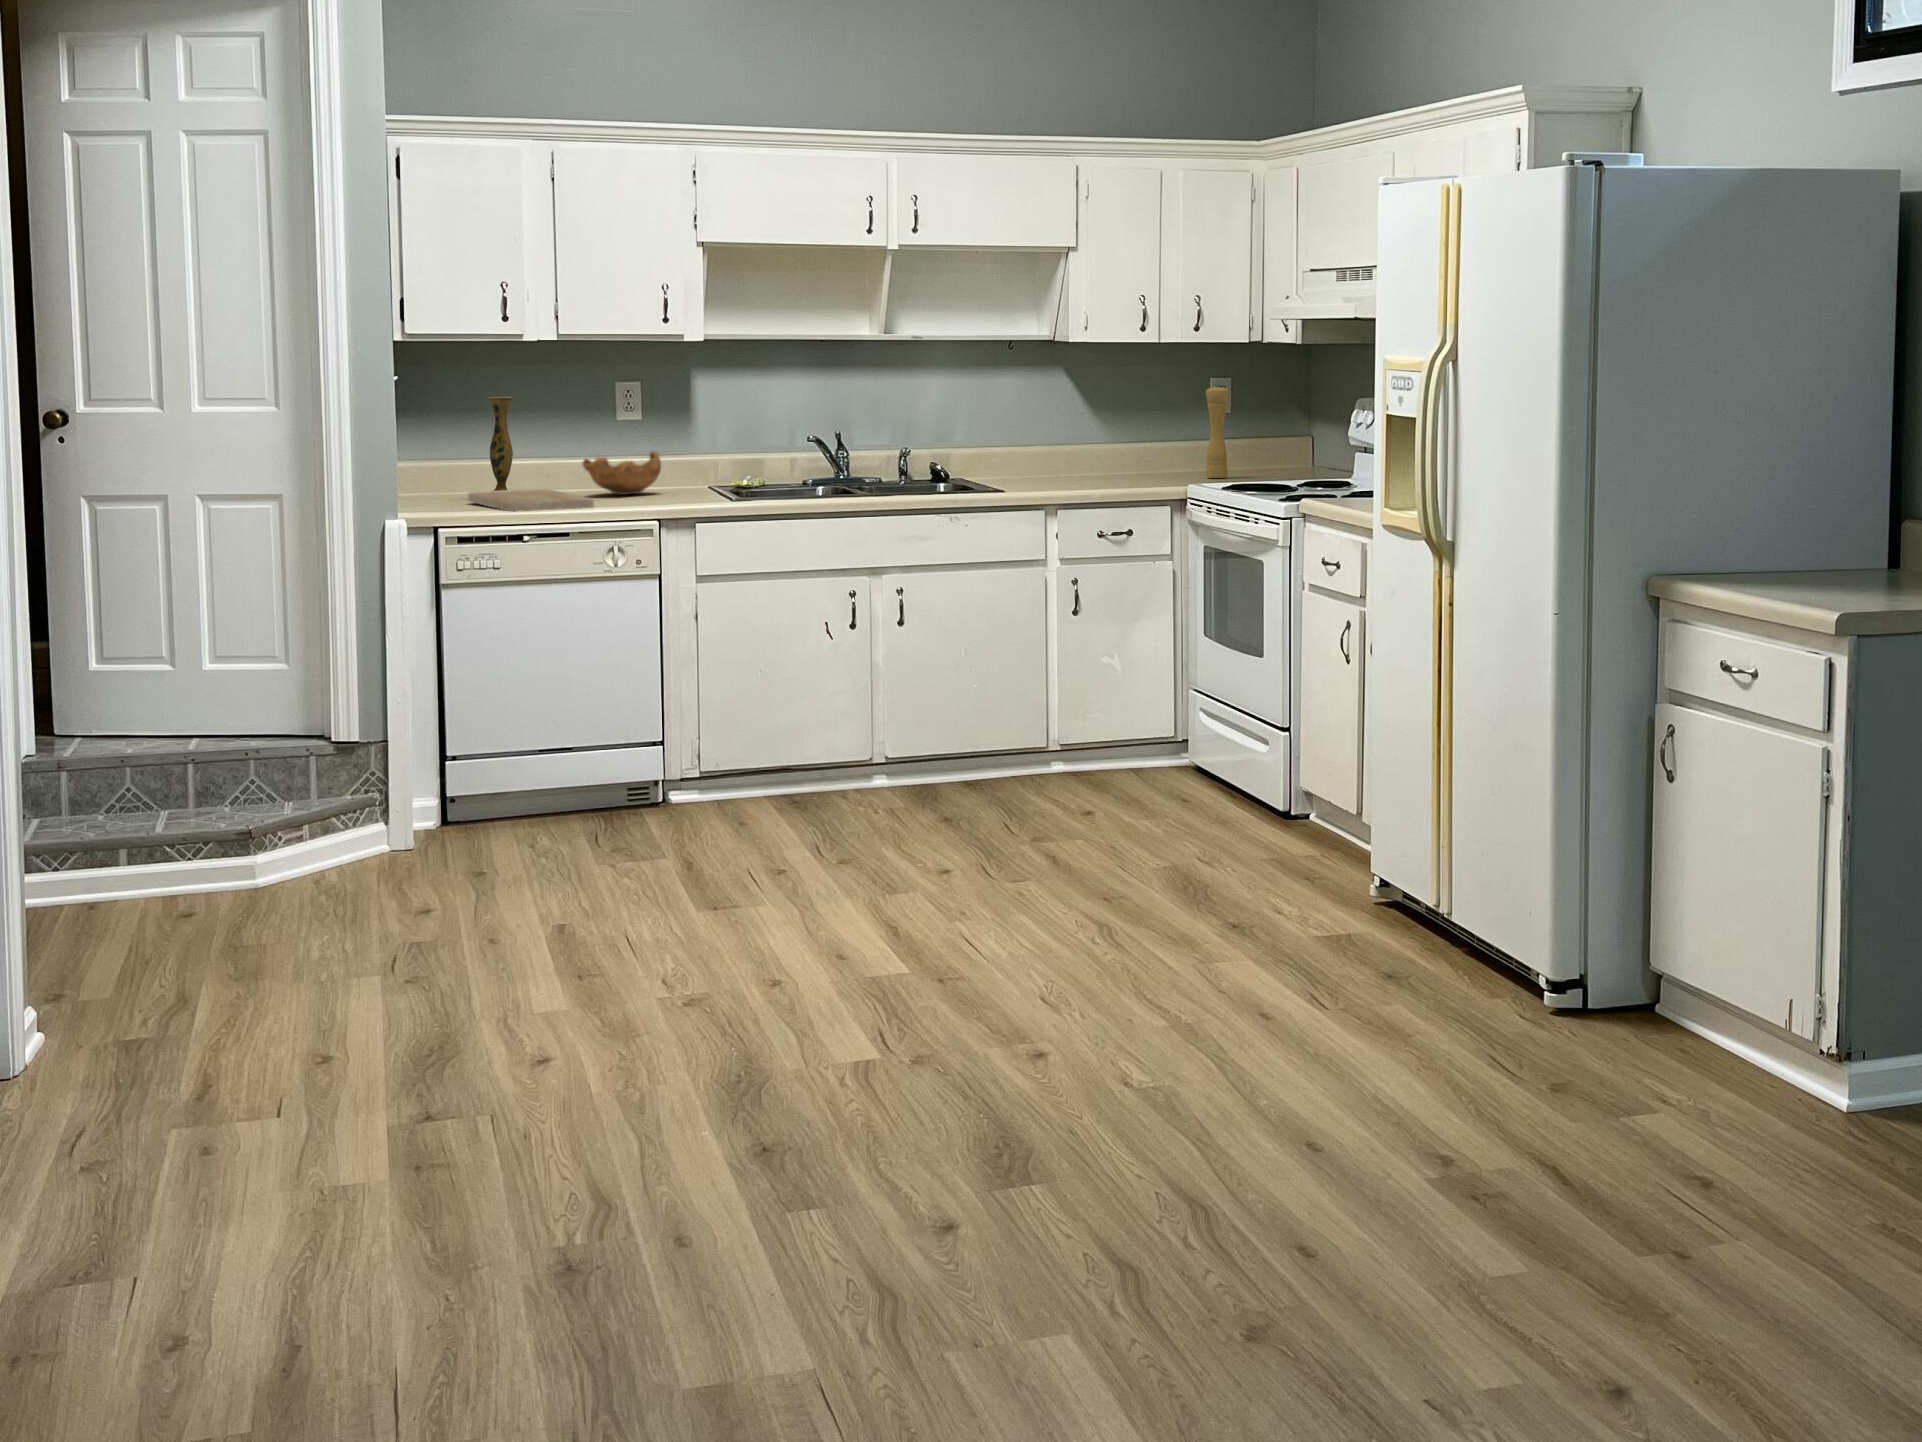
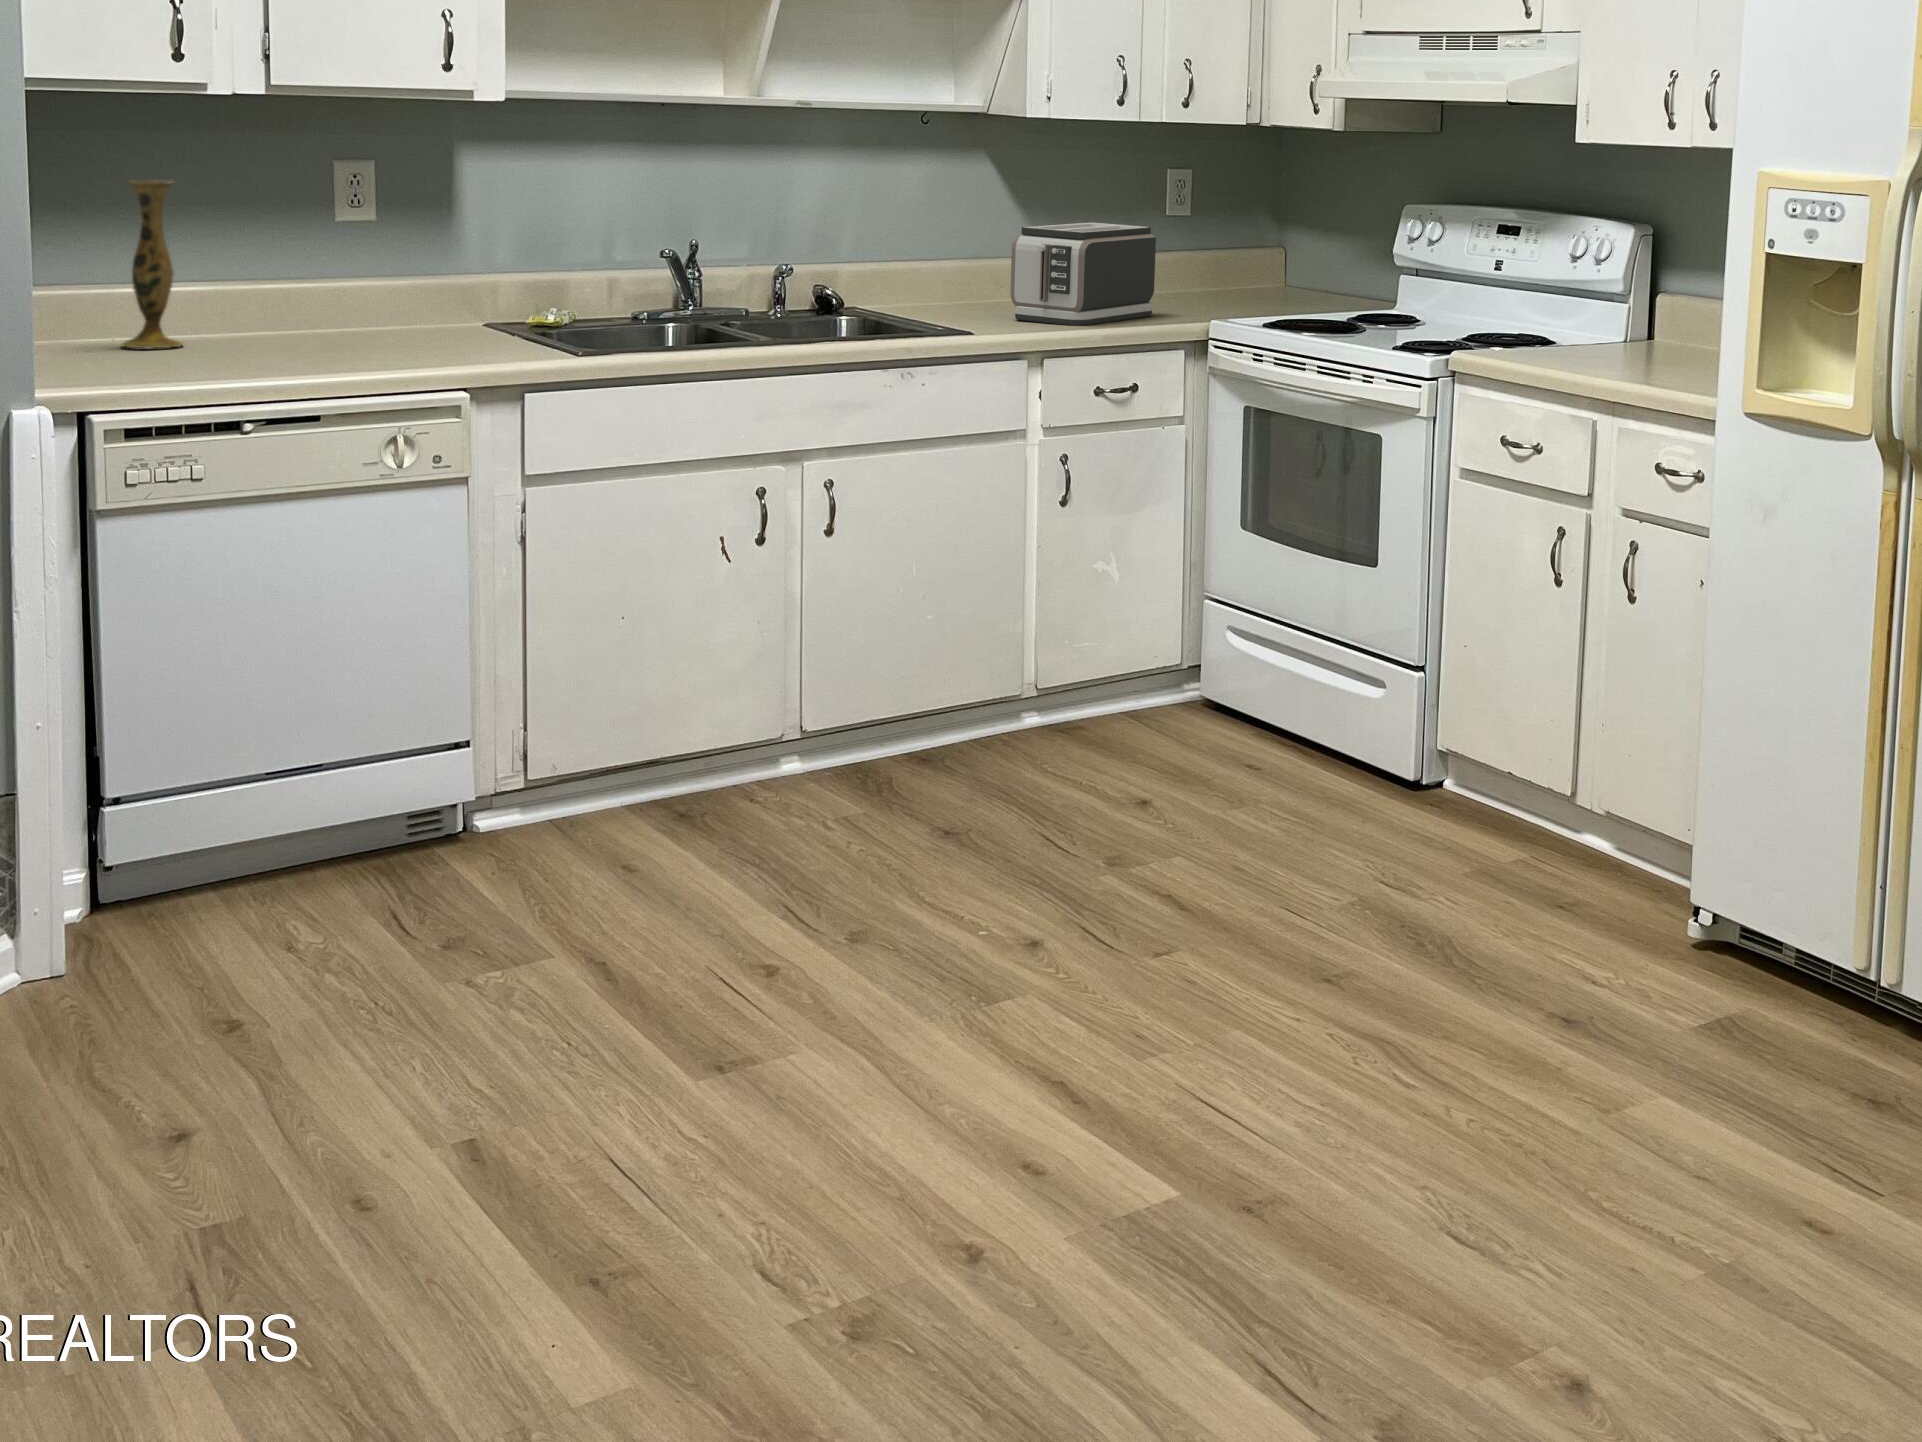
pepper mill: present [1206,386,1229,478] -> none [1161,180,1195,303]
toaster: none [1061,417,1173,490] -> present [1010,222,1156,326]
wooden bowl: present [583,451,661,495] -> none [293,264,420,337]
cutting board: present [468,489,594,511] -> none [110,333,359,382]

